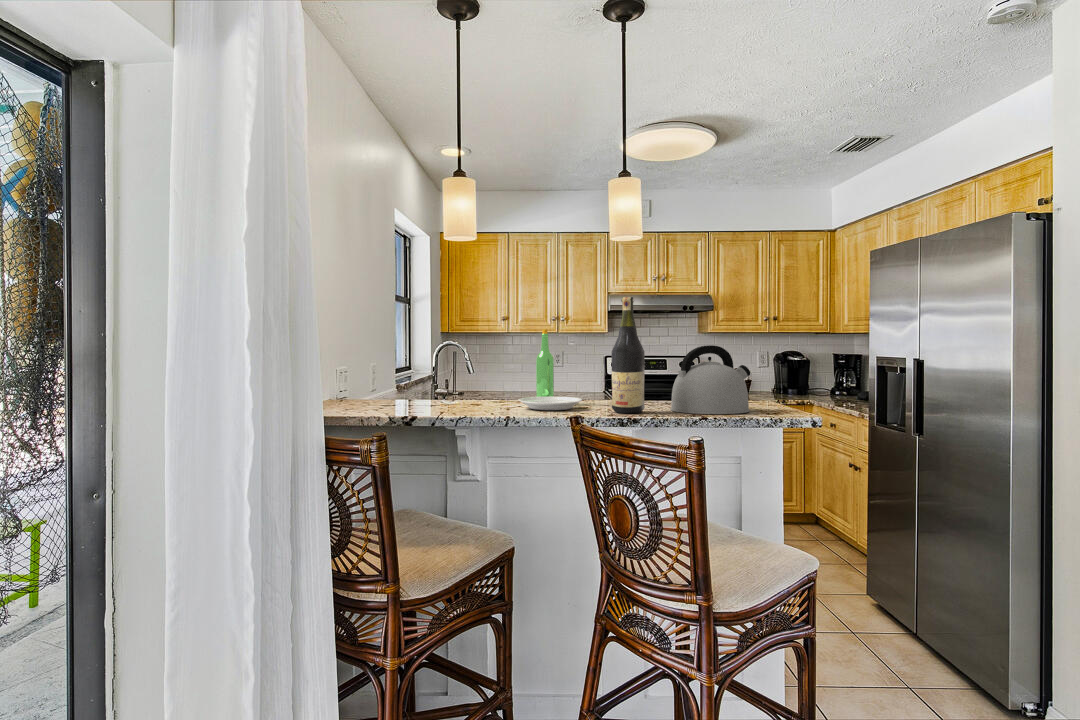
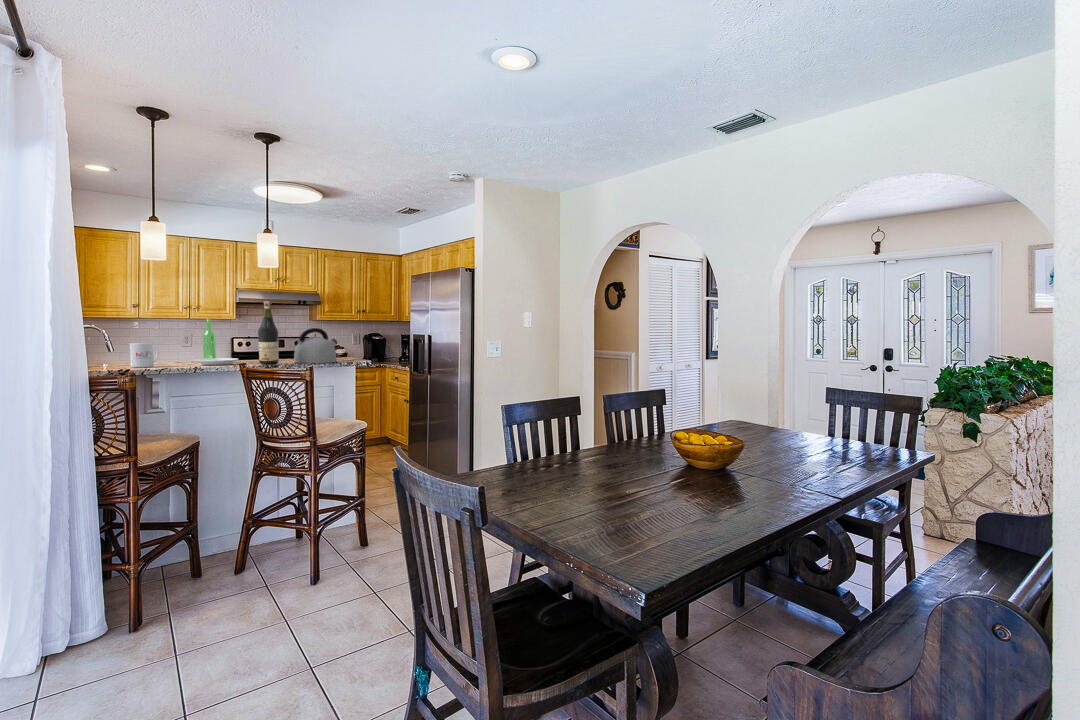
mug: none [431,372,469,411] -> present [130,343,158,367]

